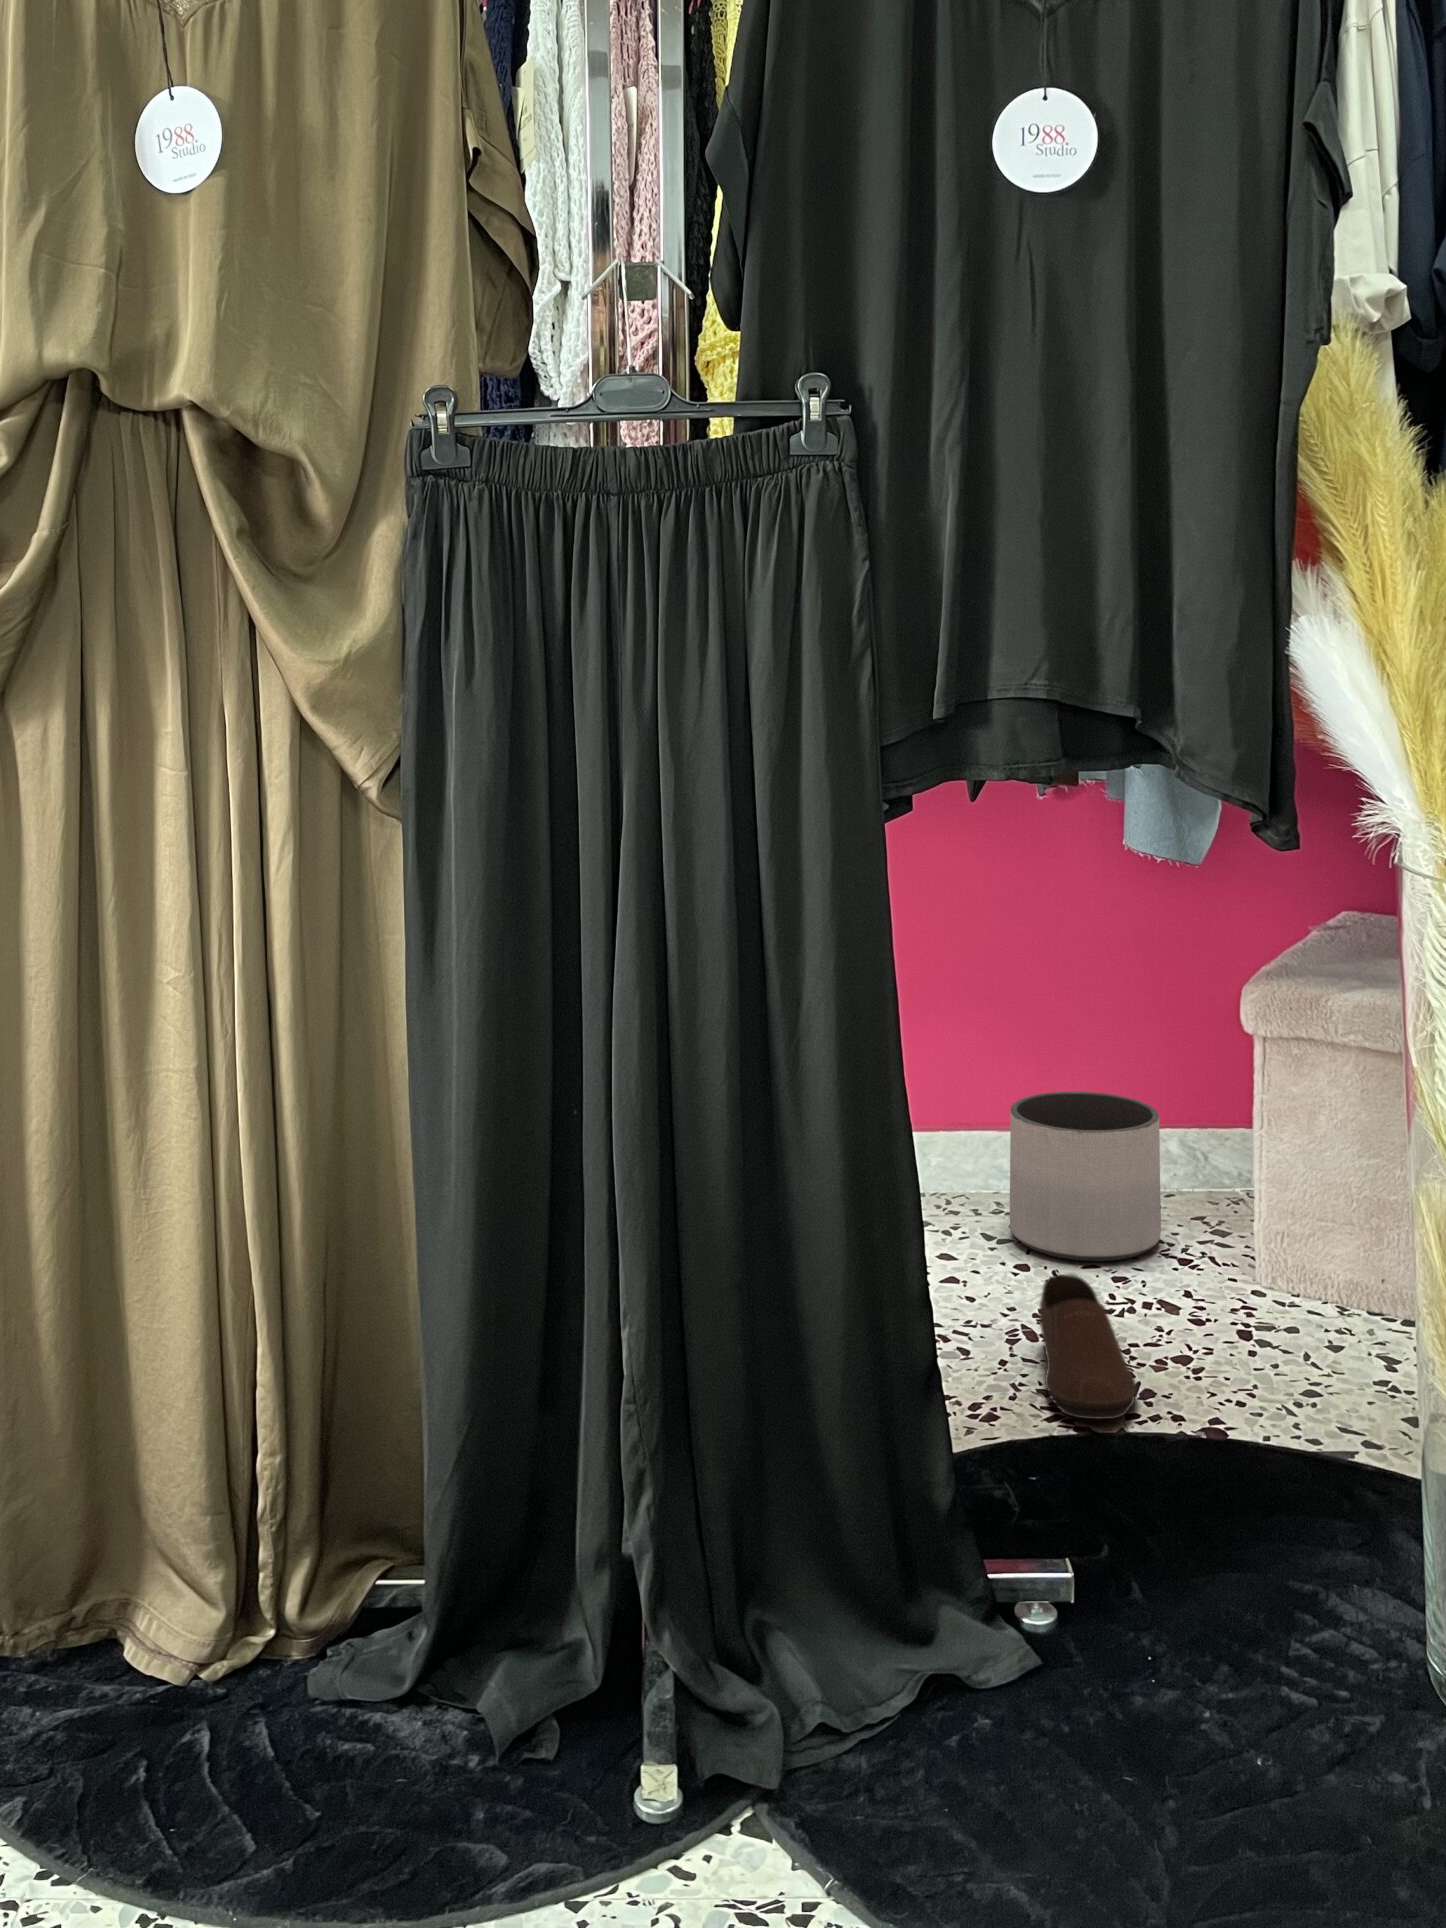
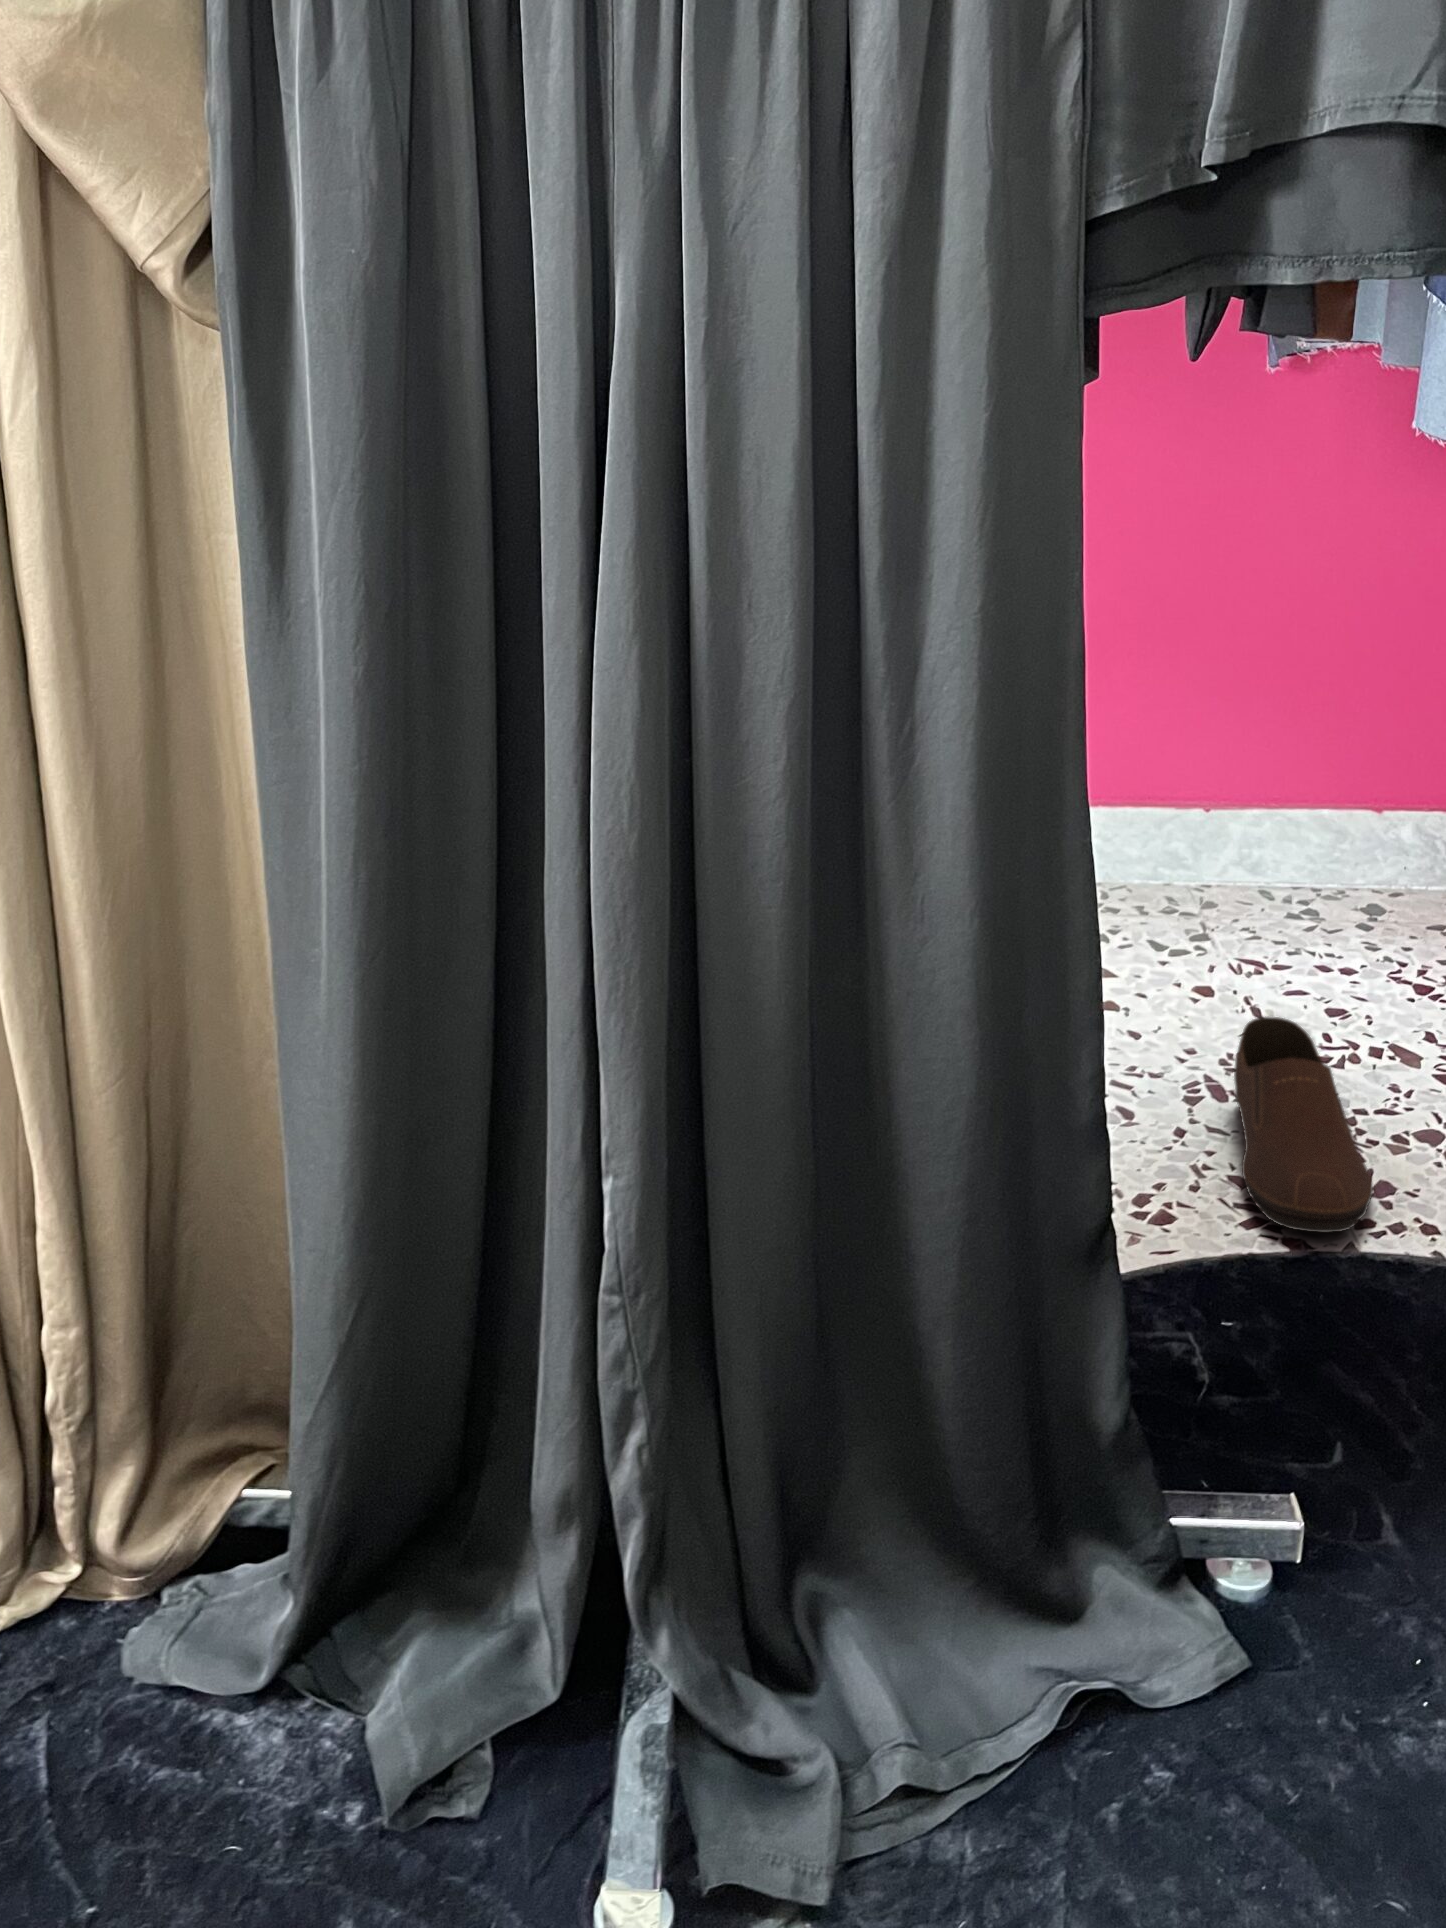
planter: present [1010,1092,1161,1261] -> none [1188,758,1403,985]

